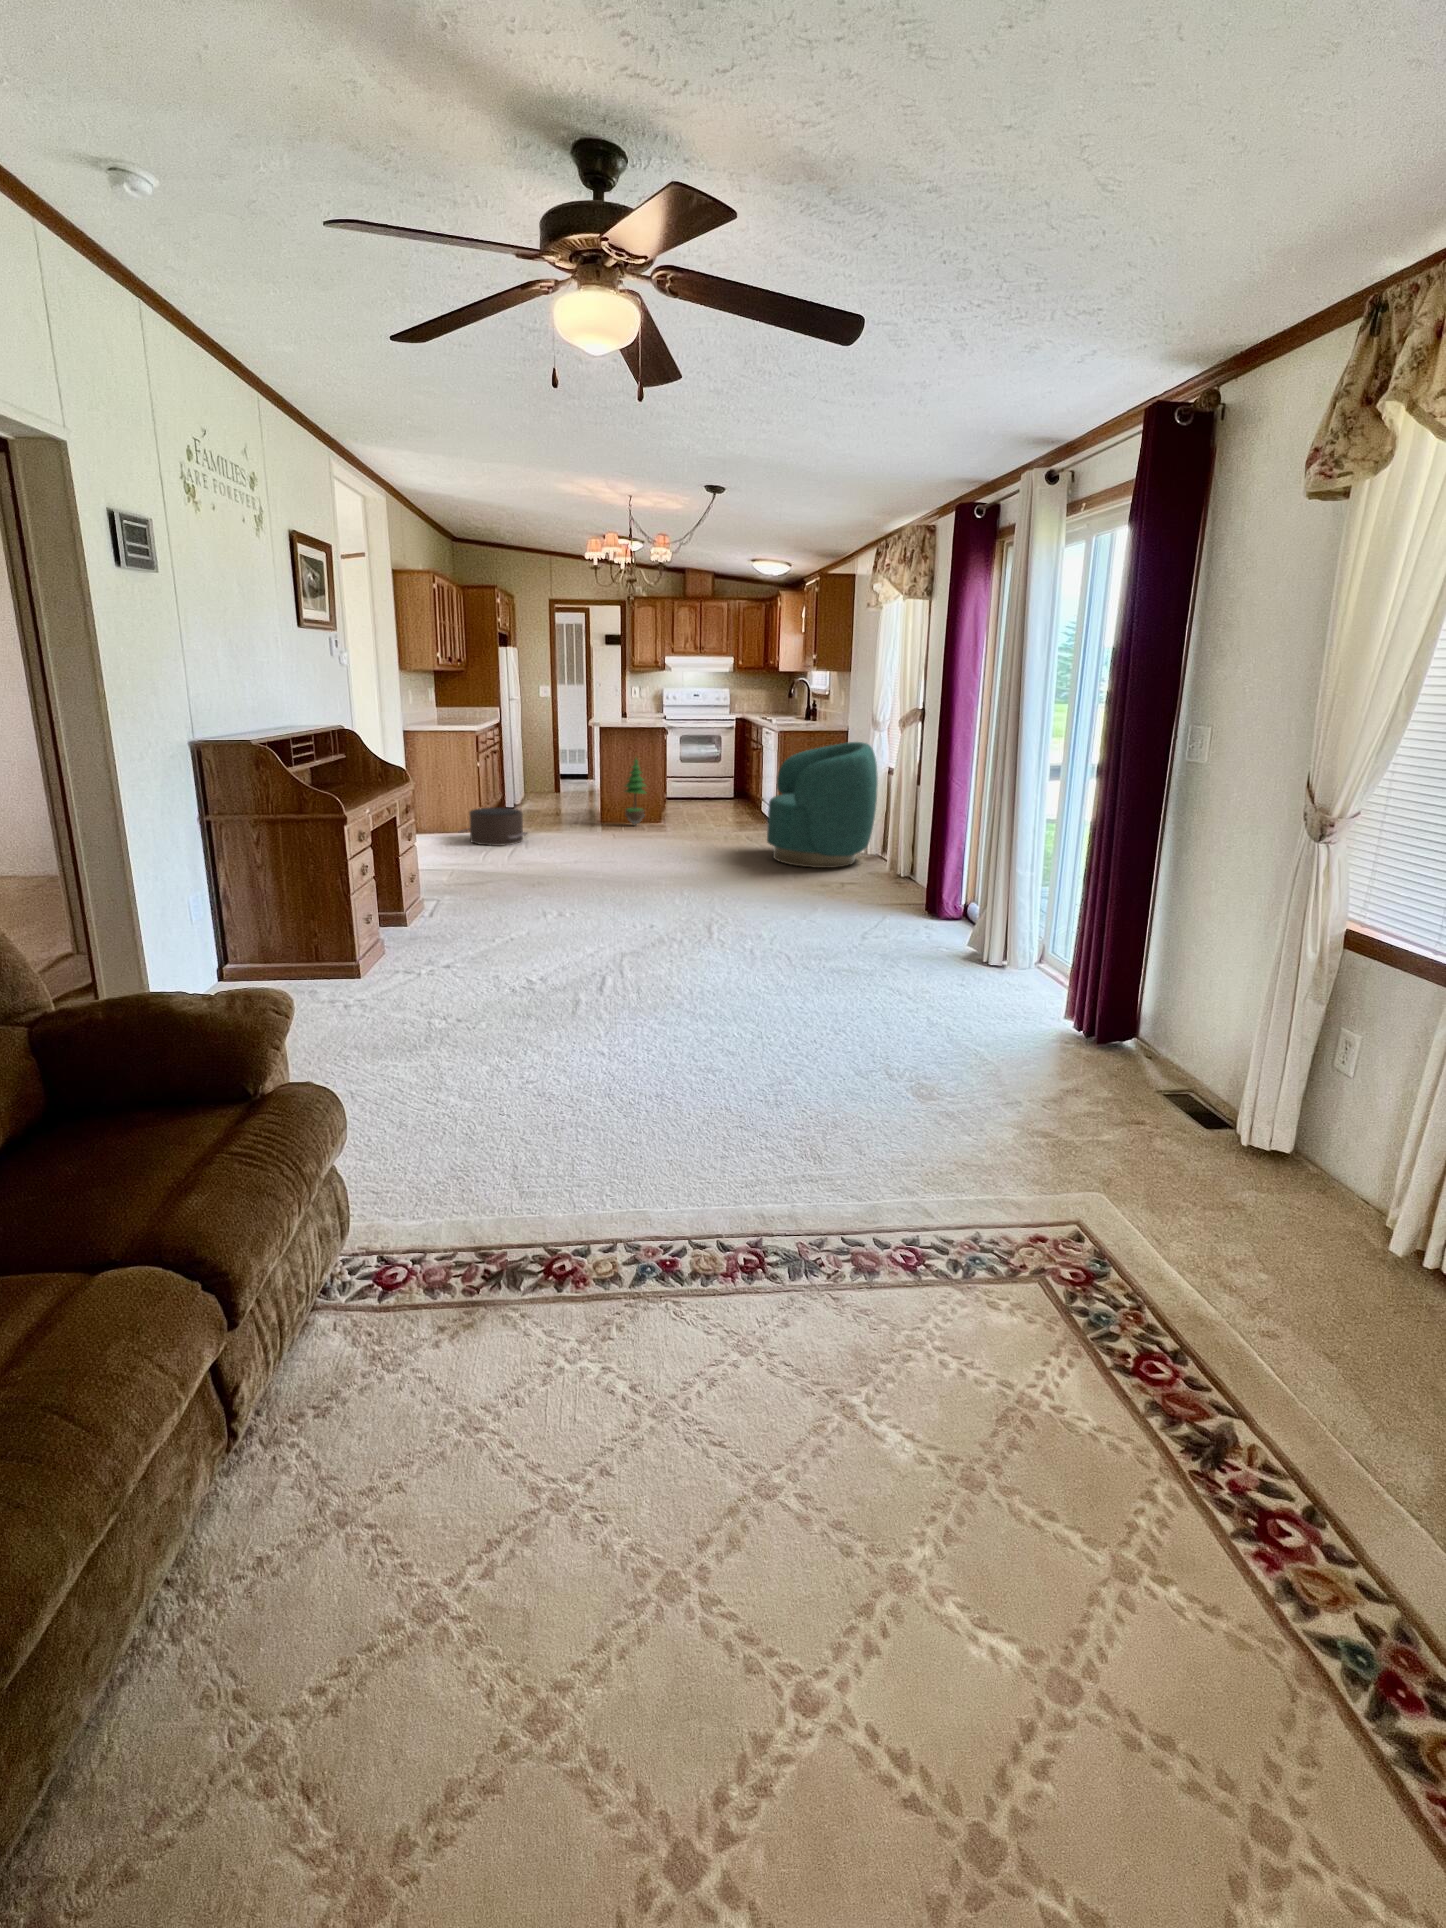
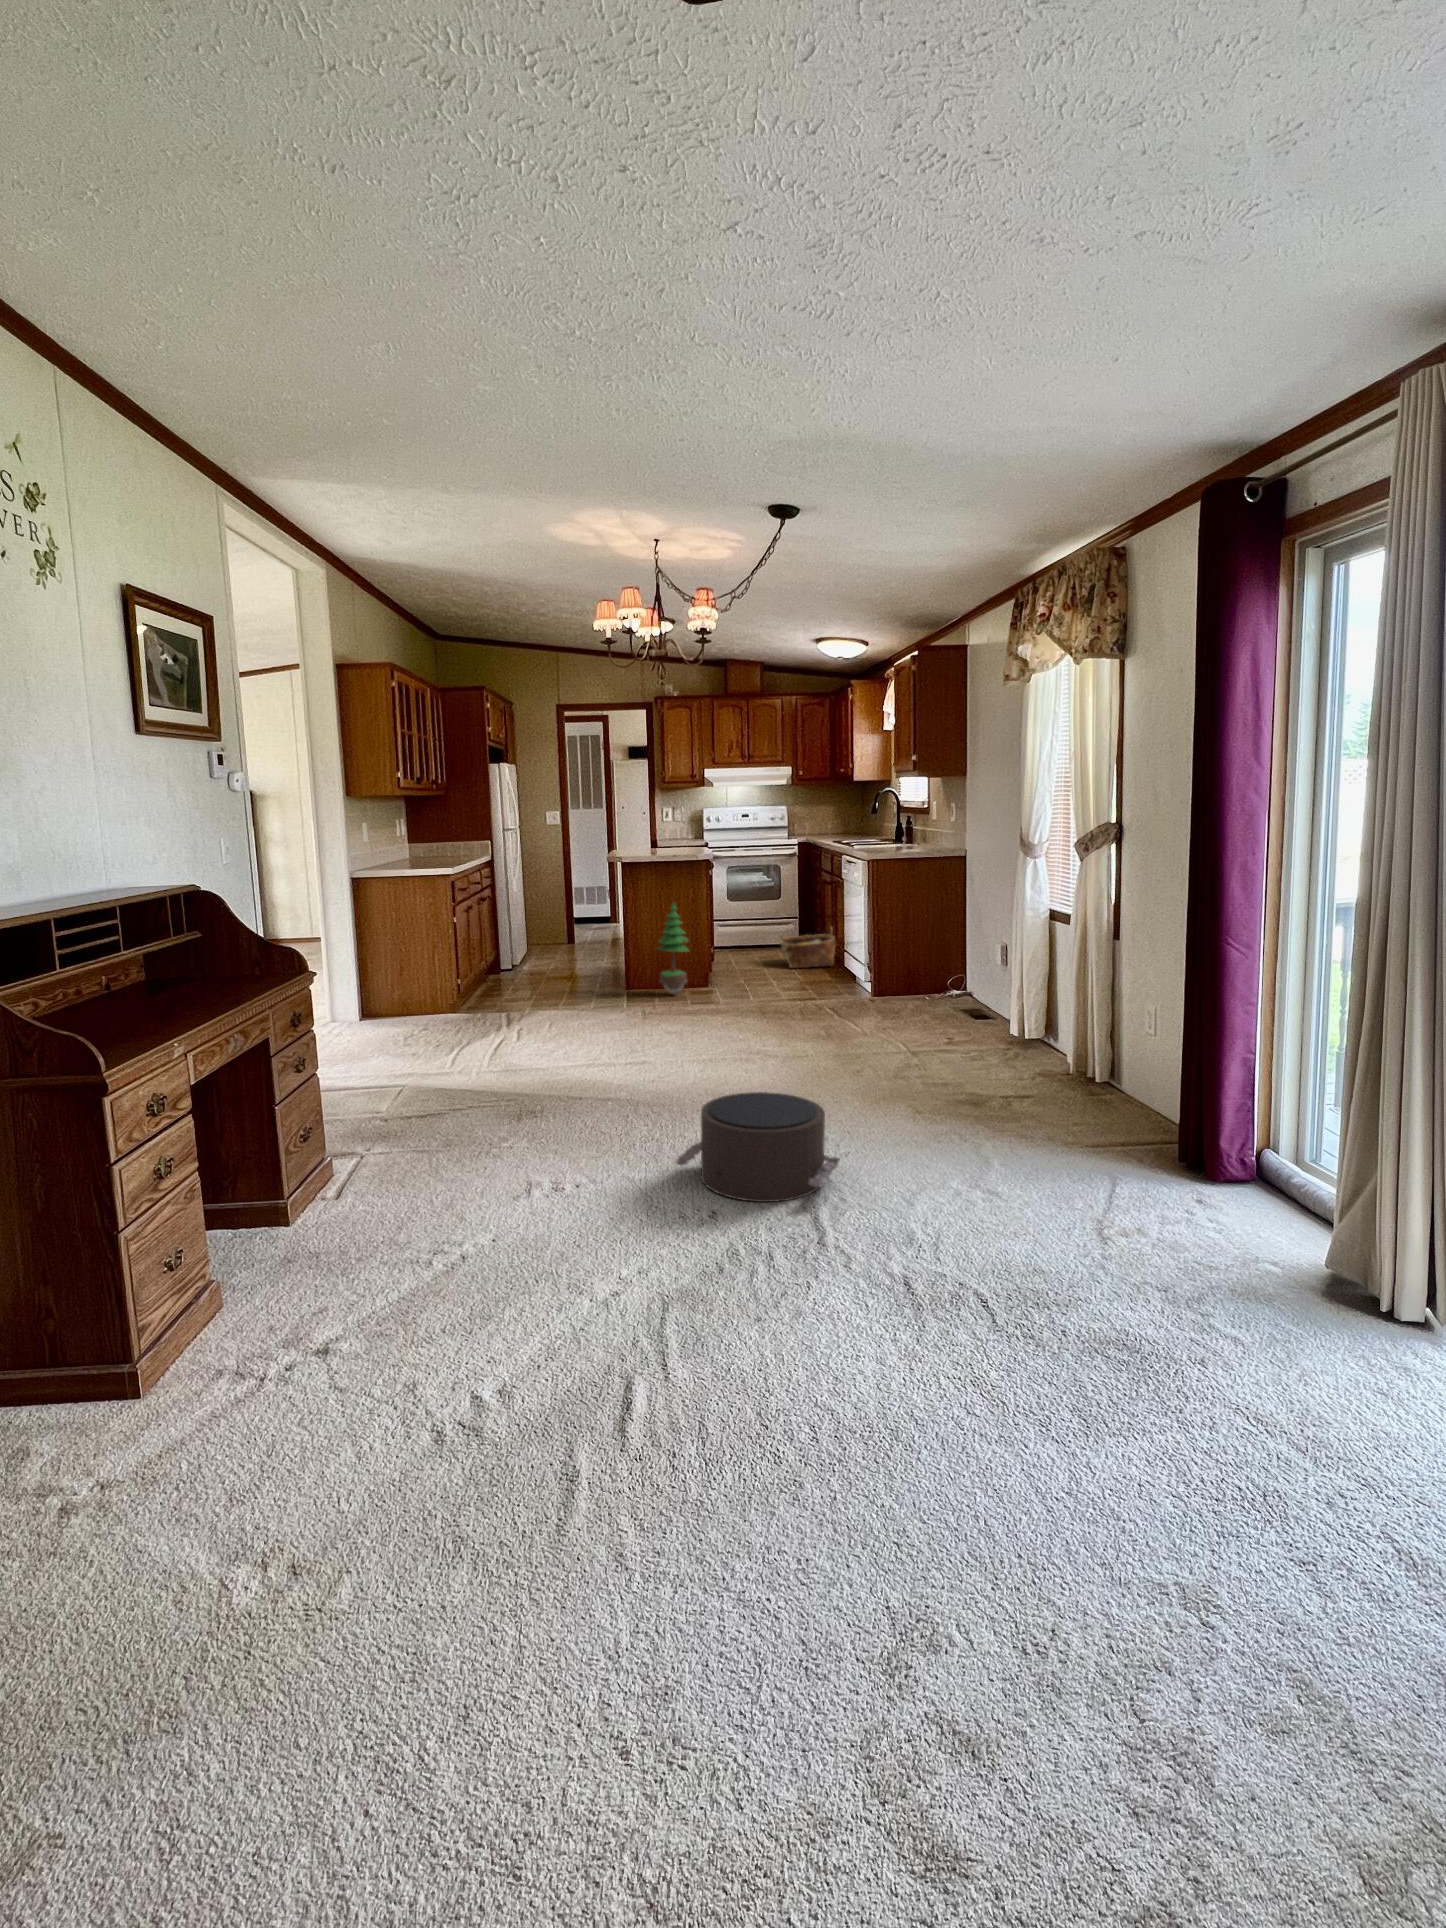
armchair: present [767,742,878,868] -> none [873,873,1038,1064]
woven basket: none [715,782,756,812] -> present [780,928,835,968]
pouf: present [460,808,527,846] -> present [676,1092,839,1202]

